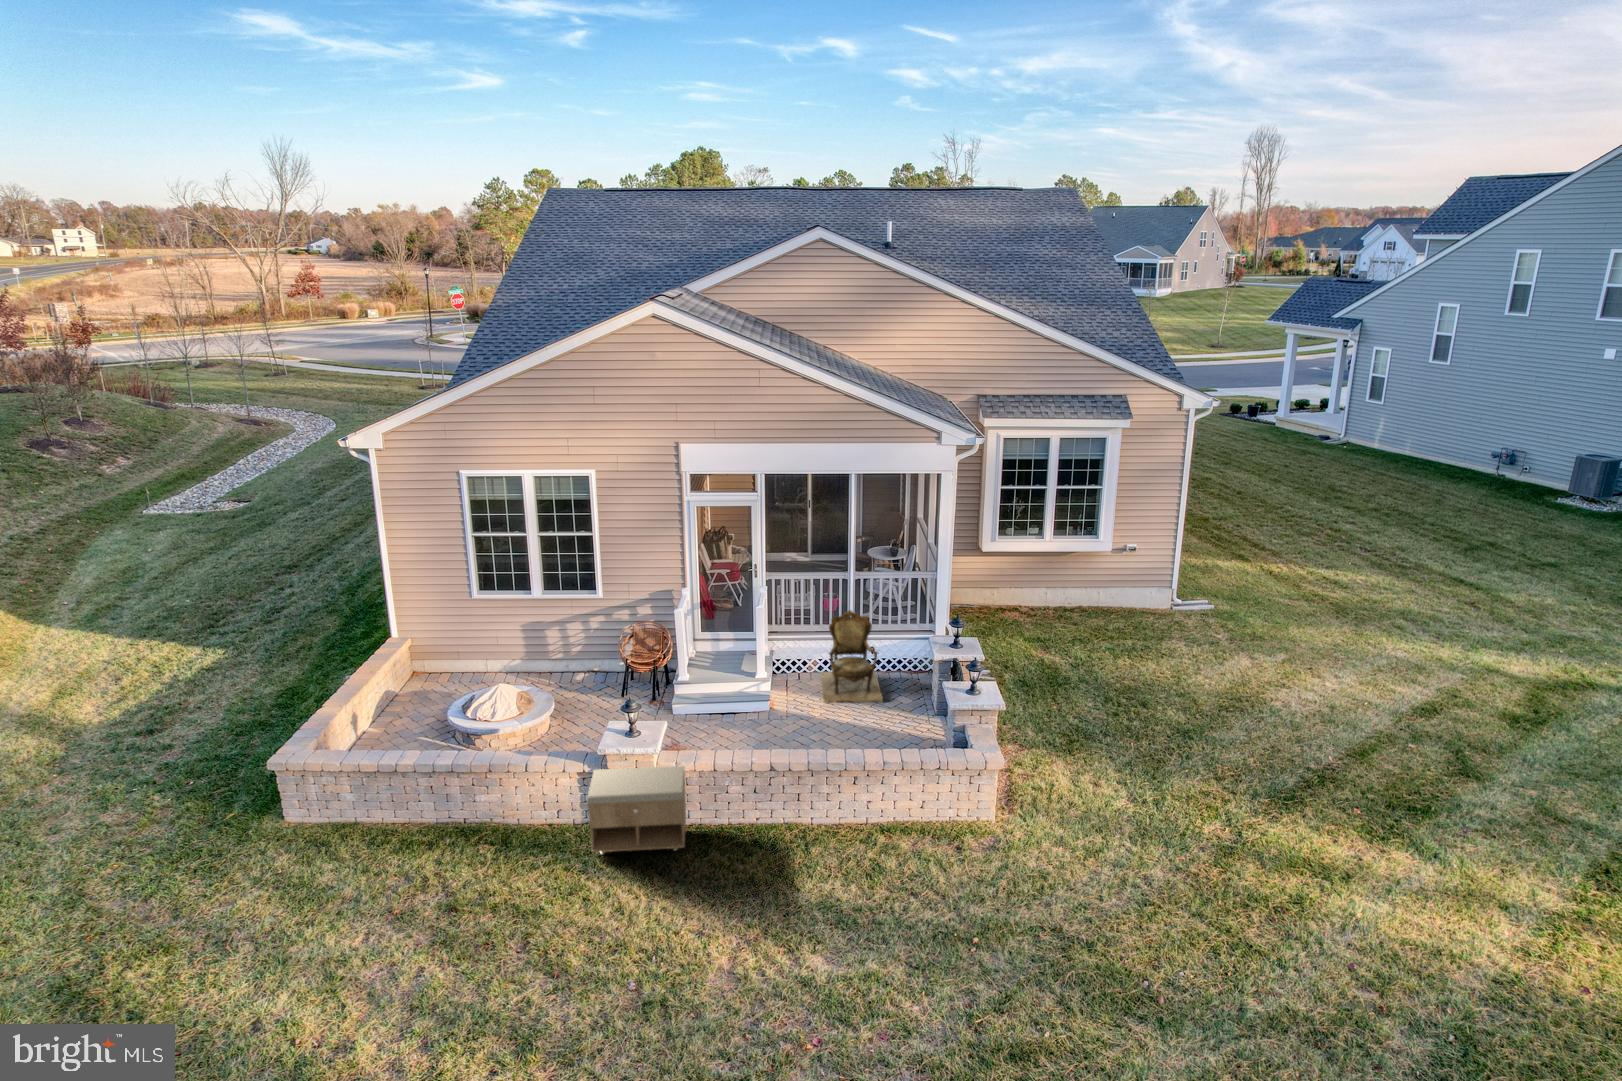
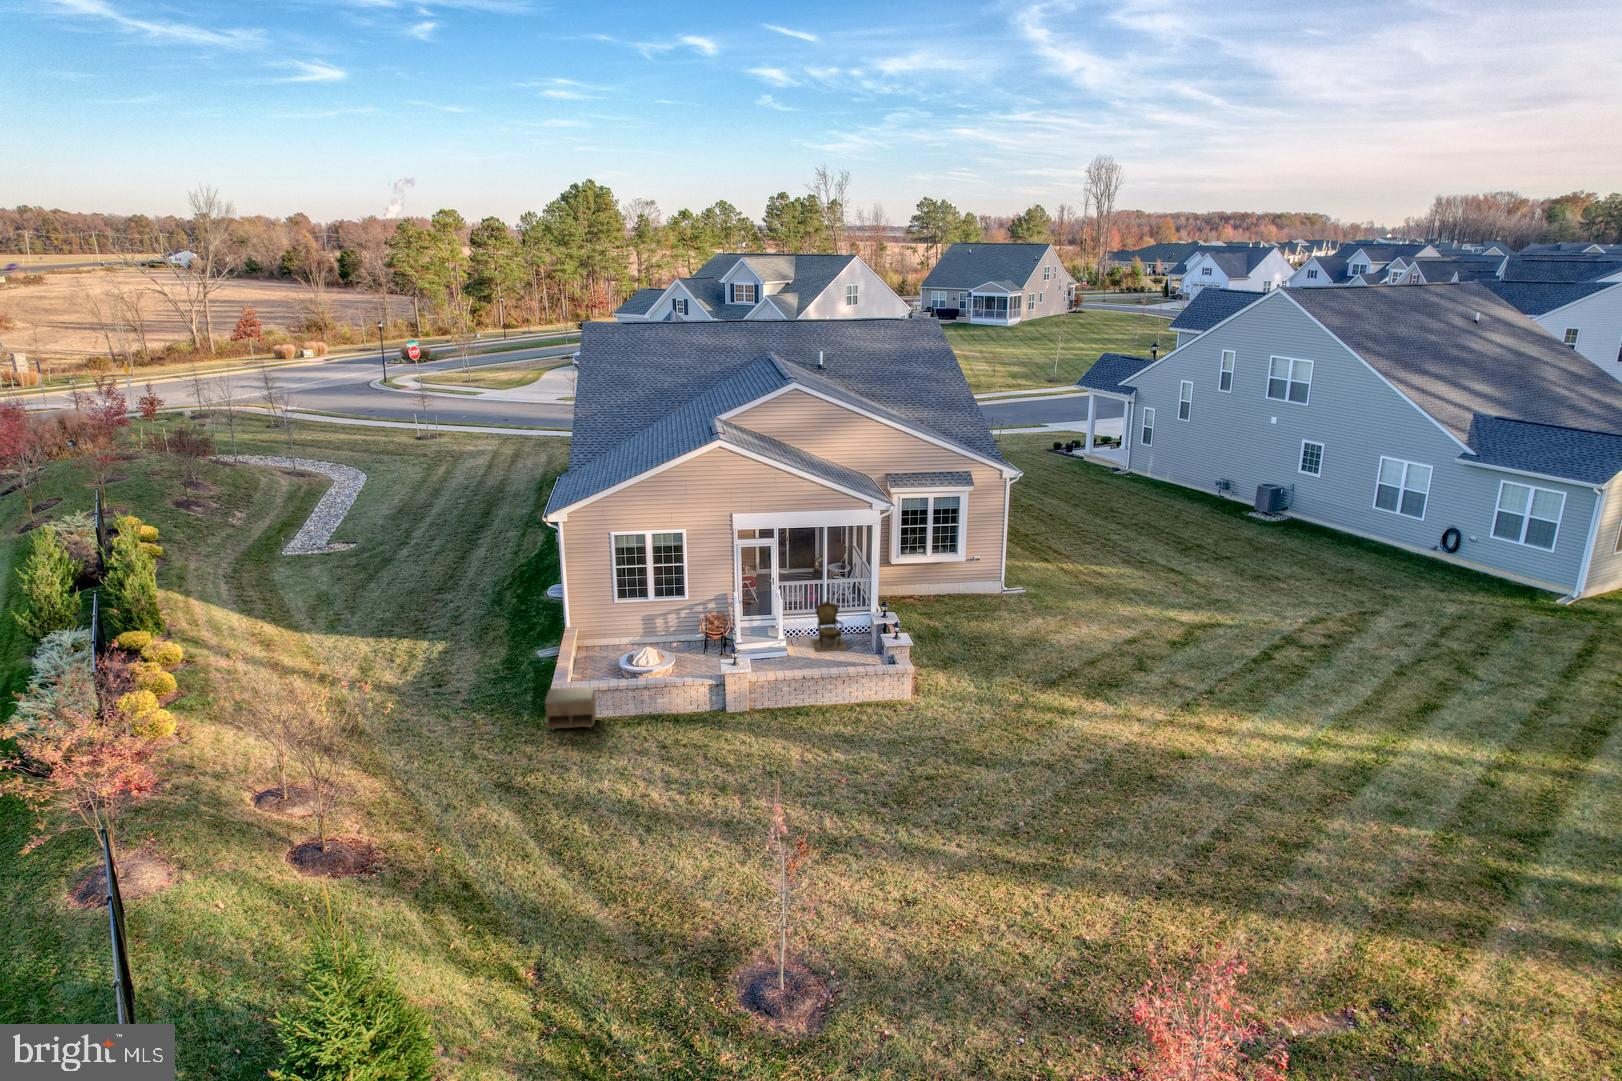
storage bench: present [587,766,686,854] -> present [545,687,596,729]

